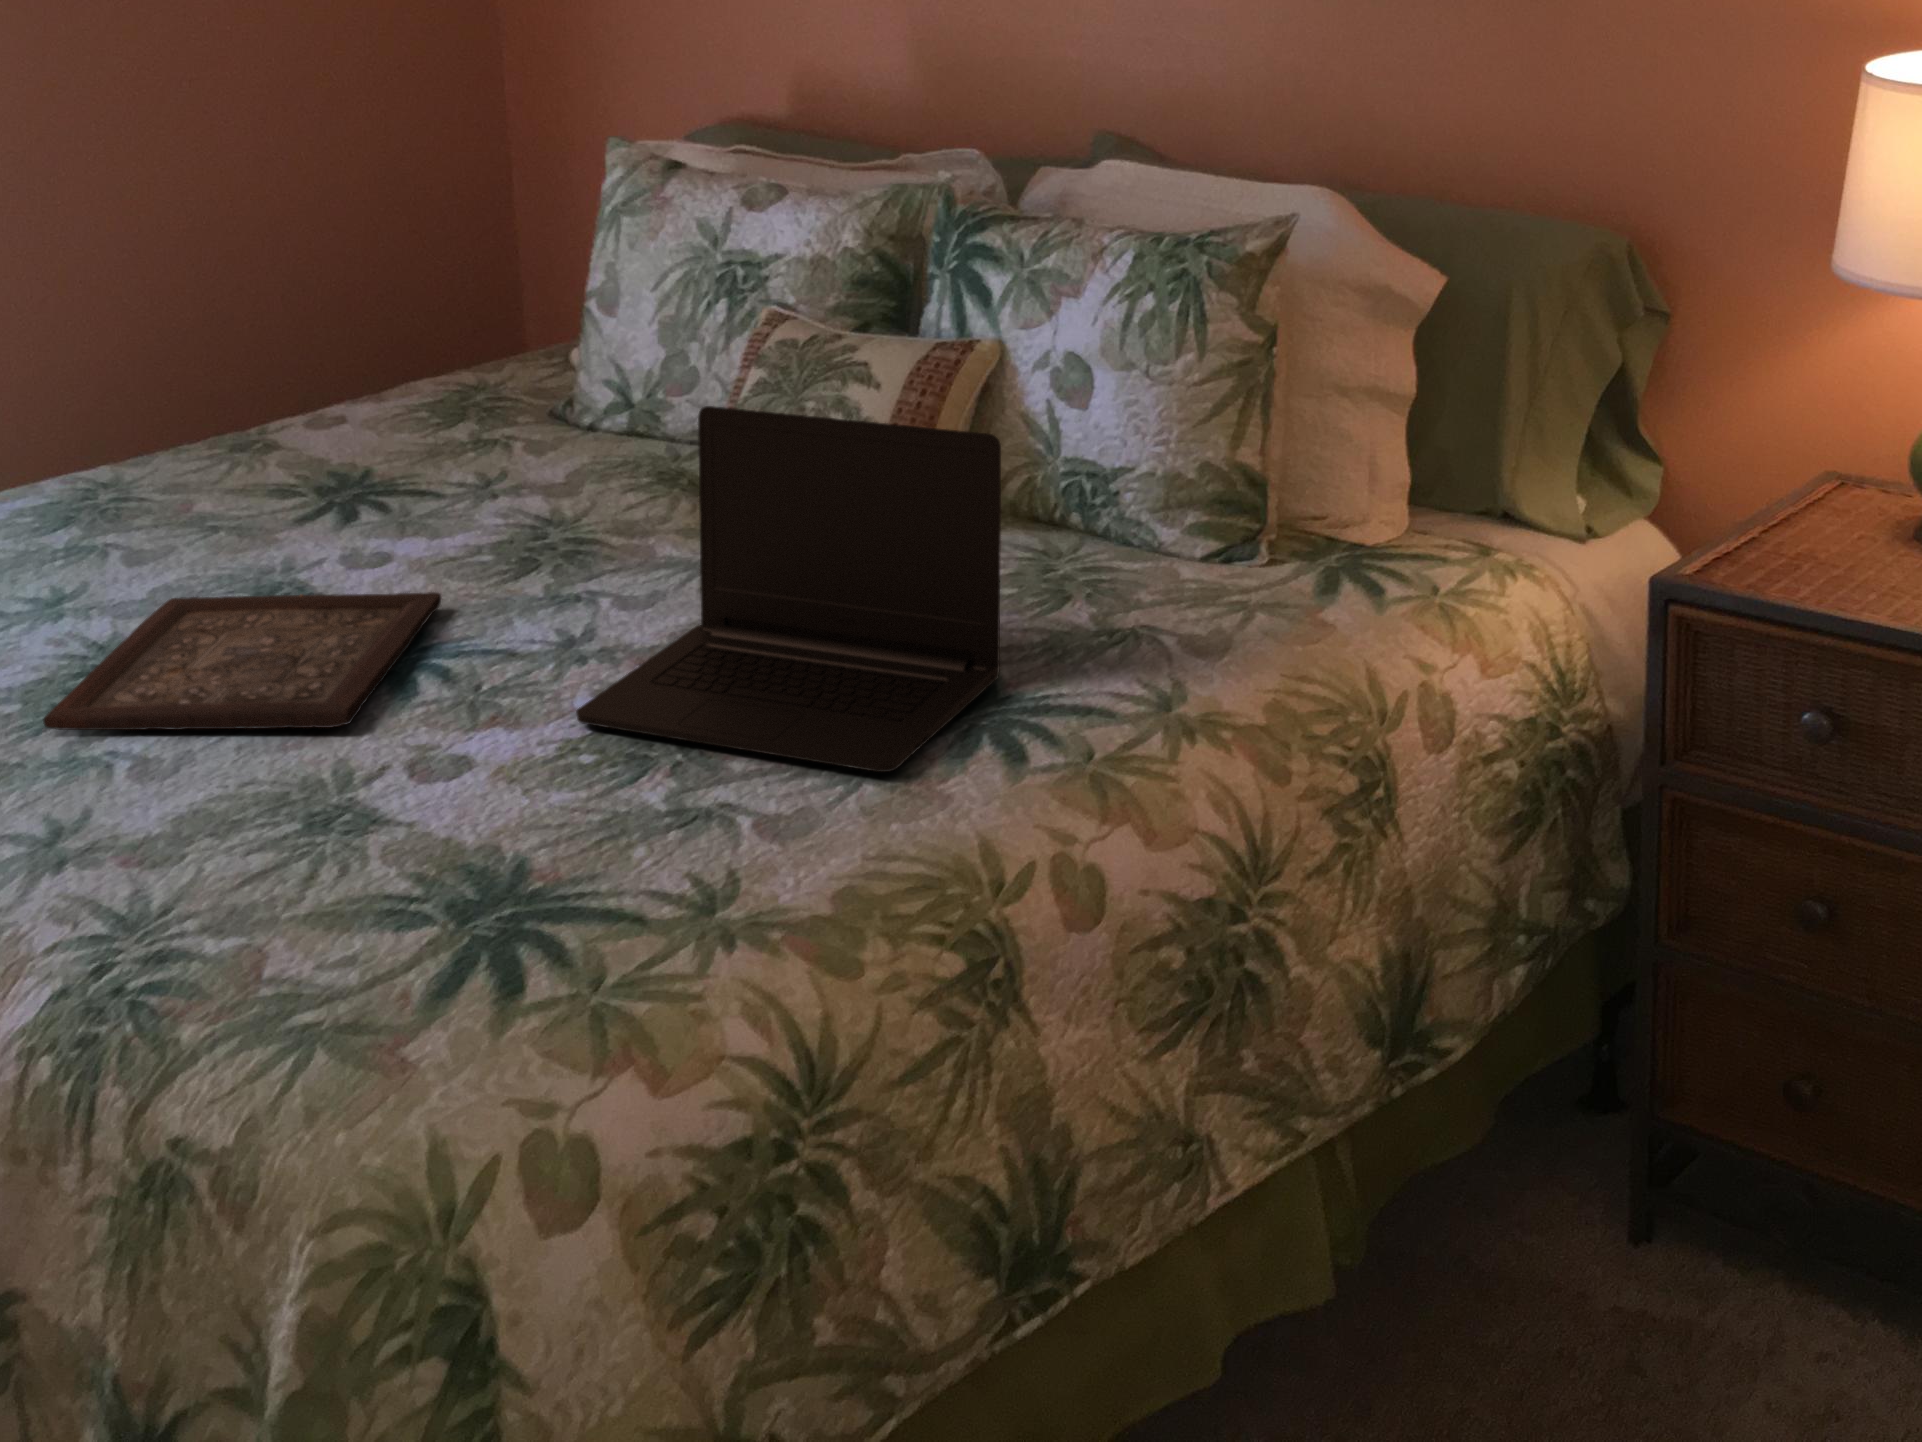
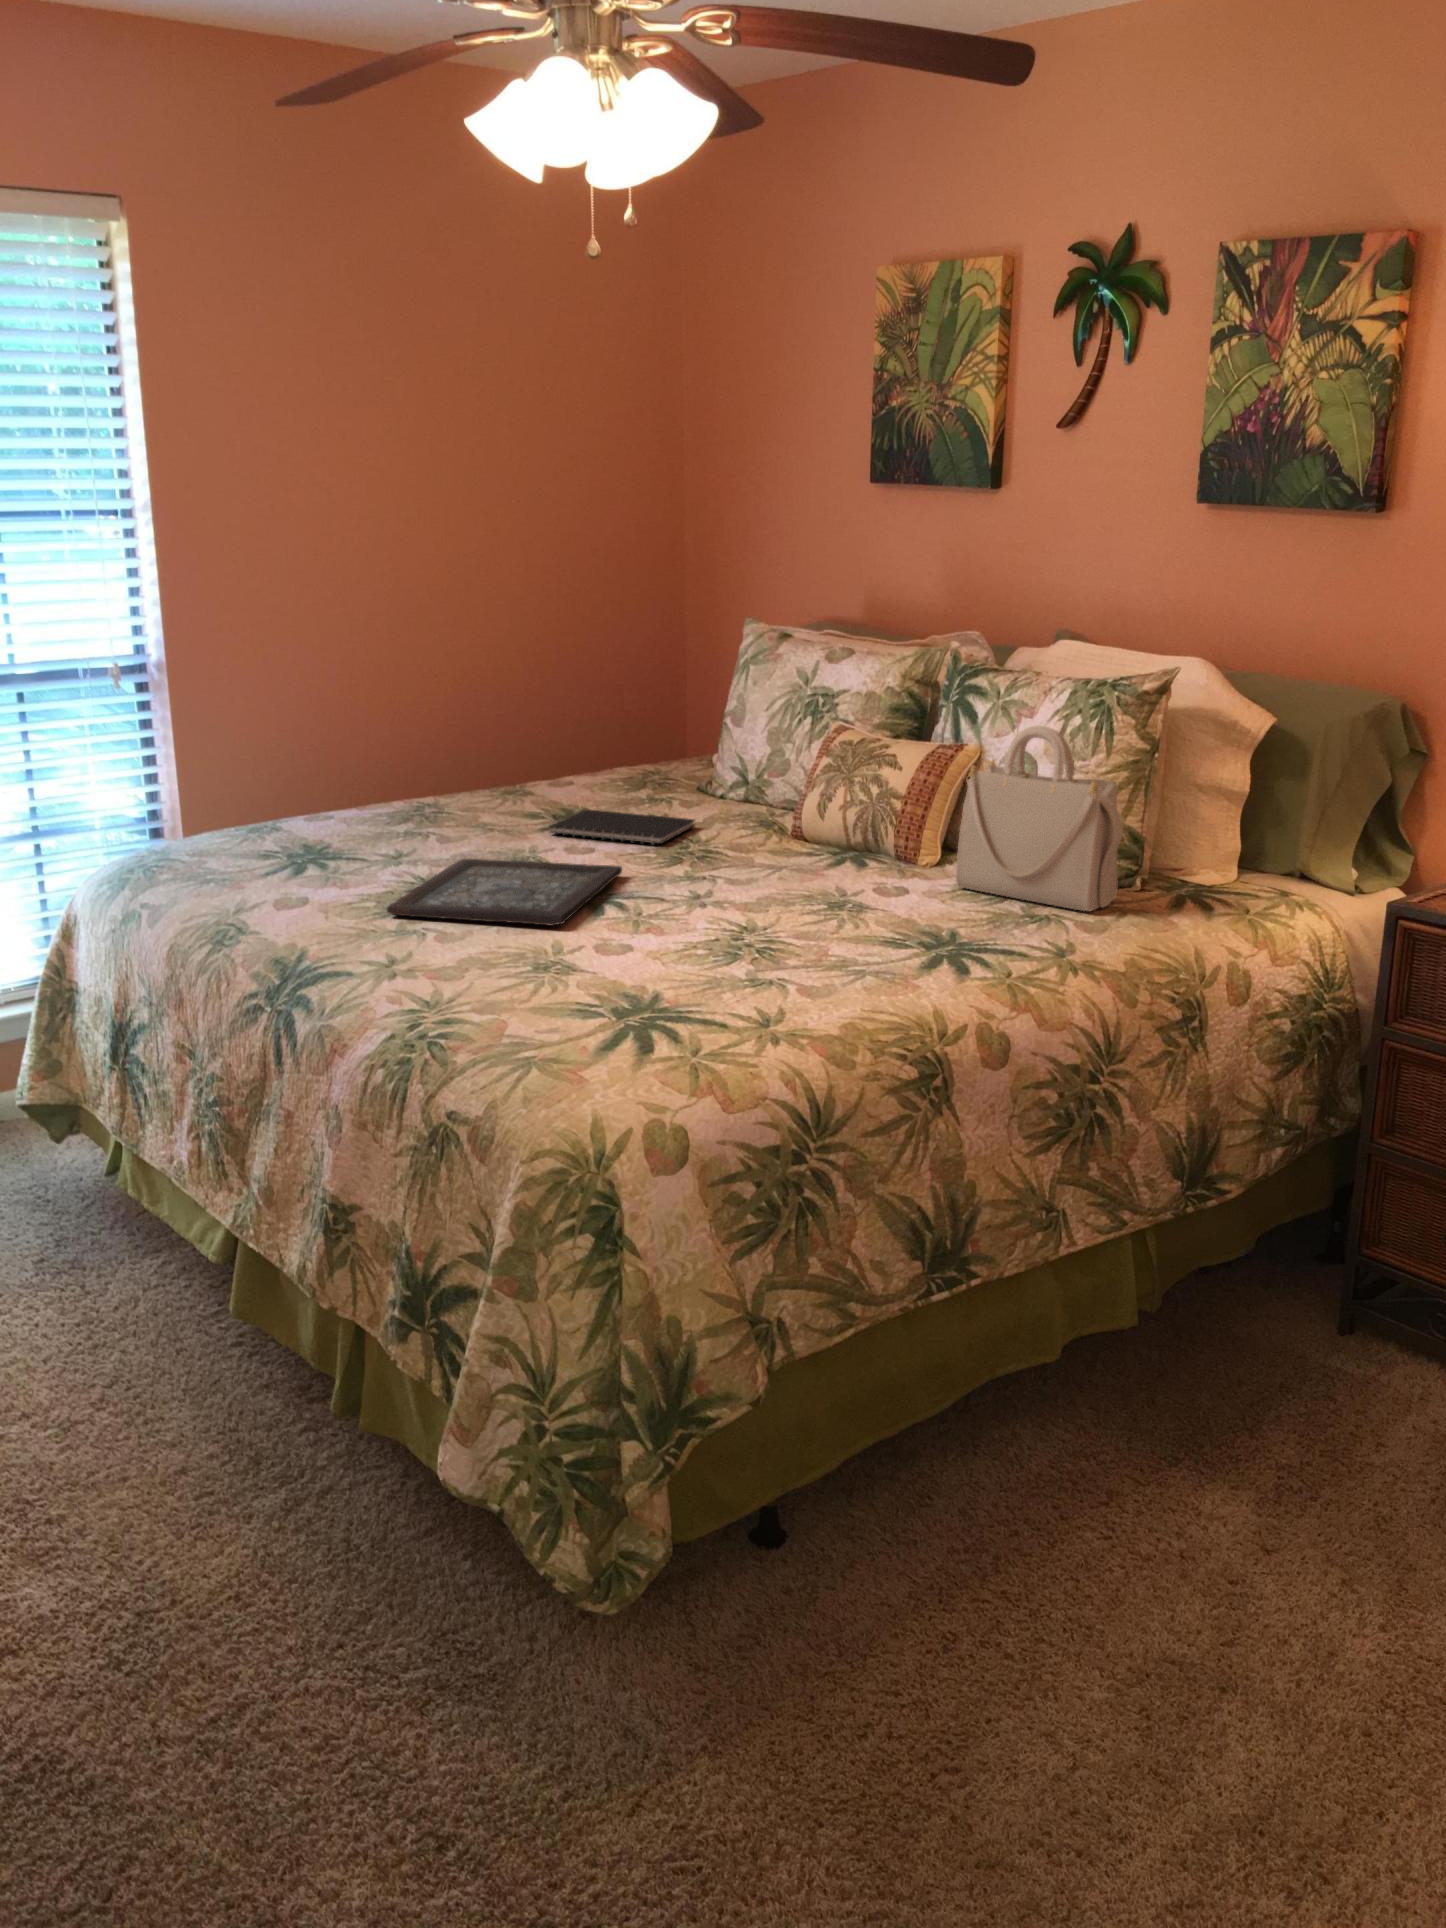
handbag: none [982,327,1237,615] -> present [956,726,1123,911]
laptop: present [576,406,1001,772] -> none [697,755,971,970]
notebook: none [312,476,555,539] -> present [550,810,695,845]

